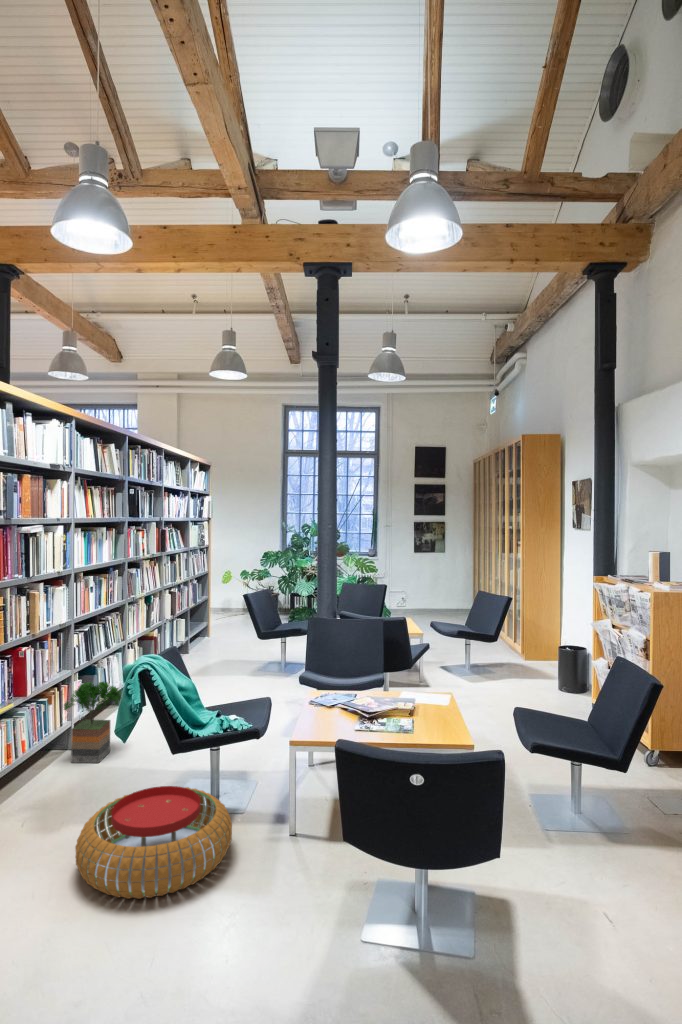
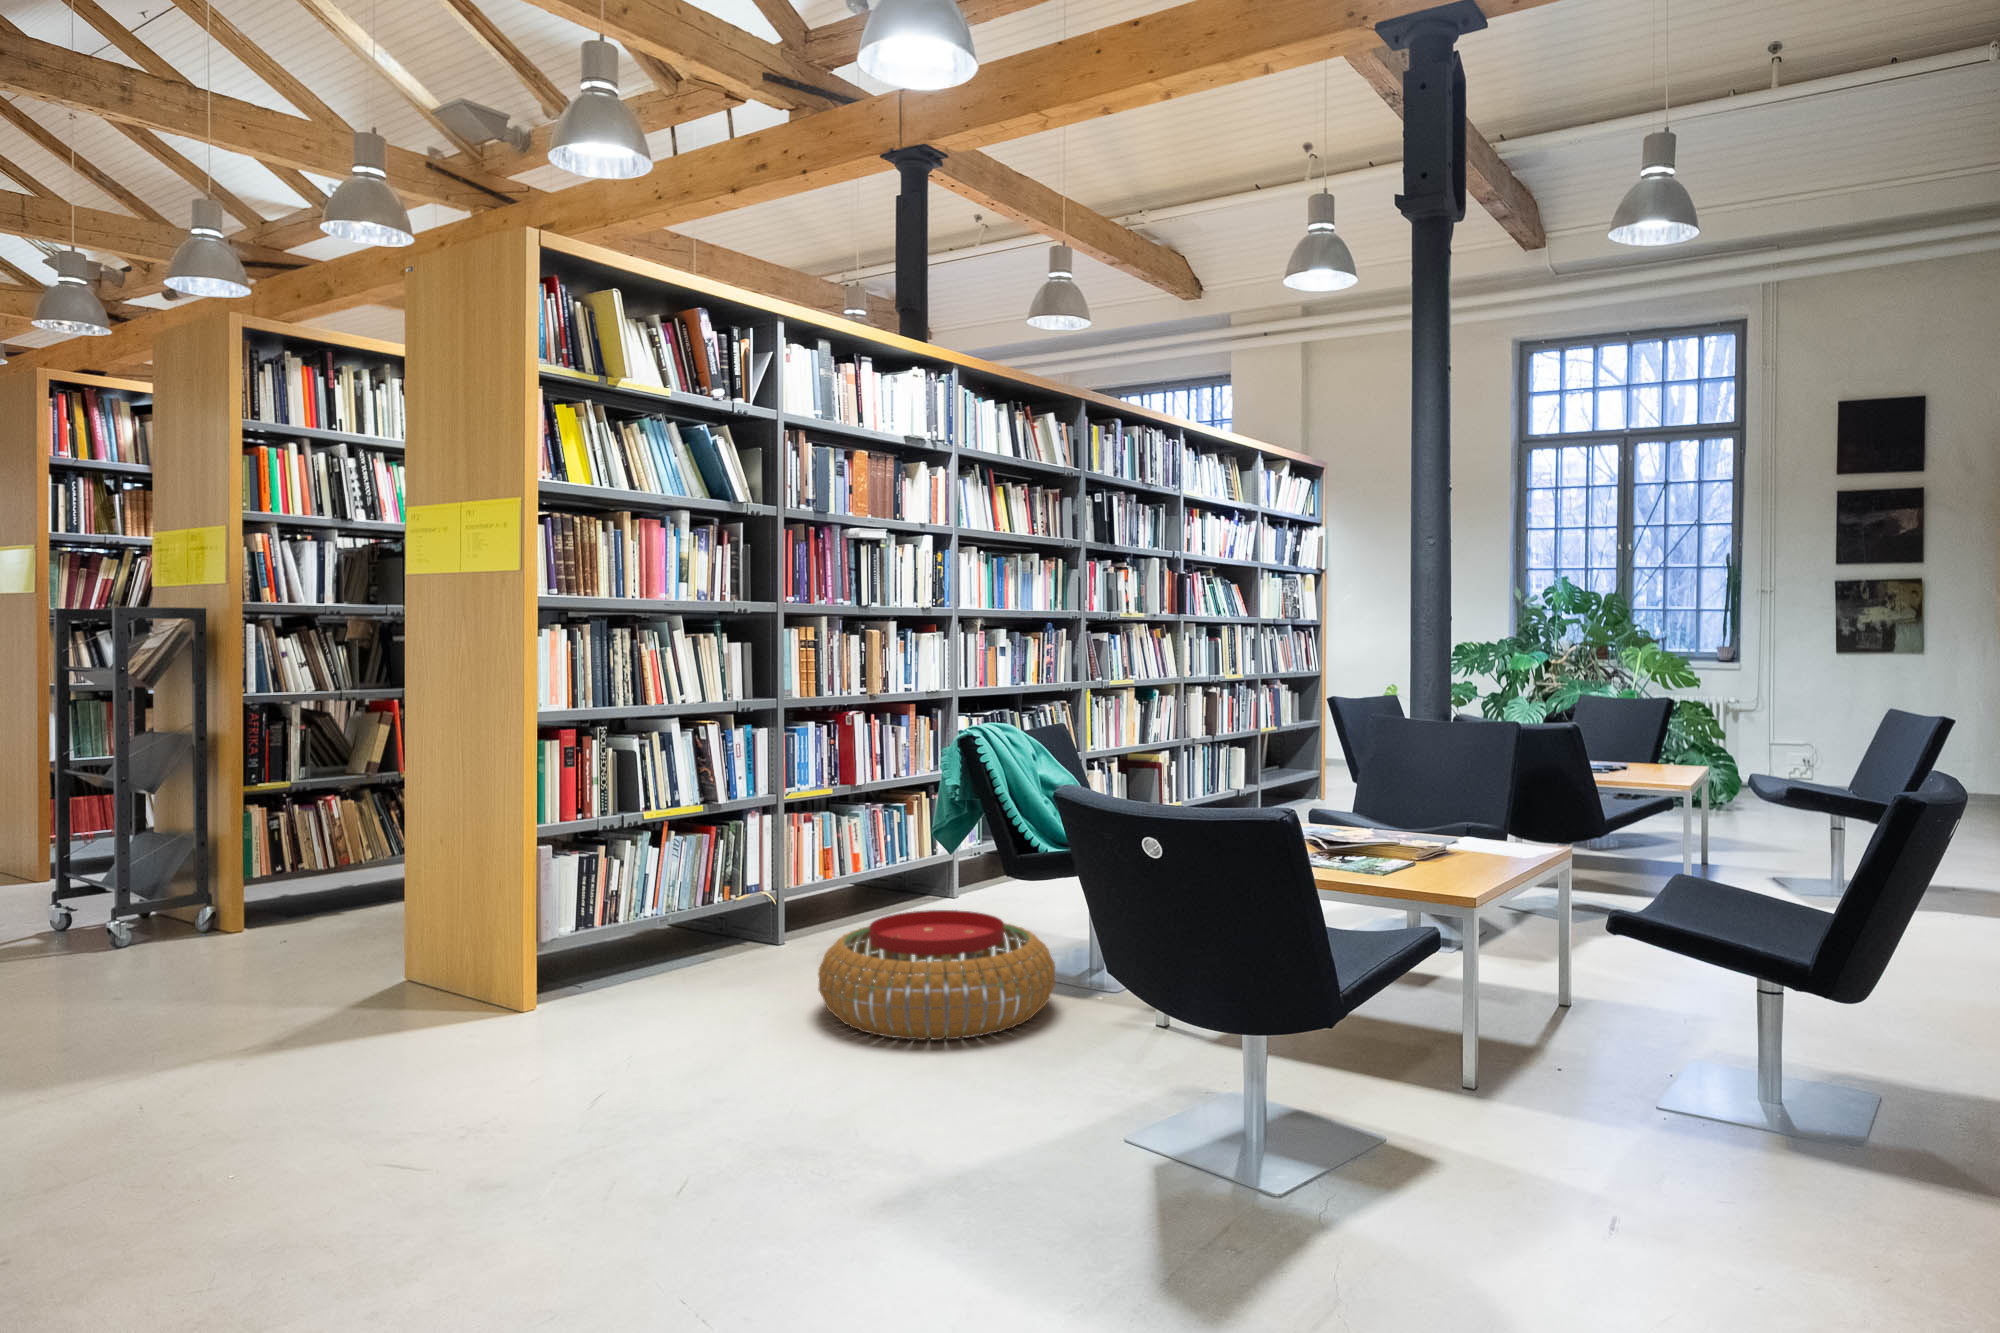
potted tree: present [64,682,121,763] -> none [926,788,1022,915]

